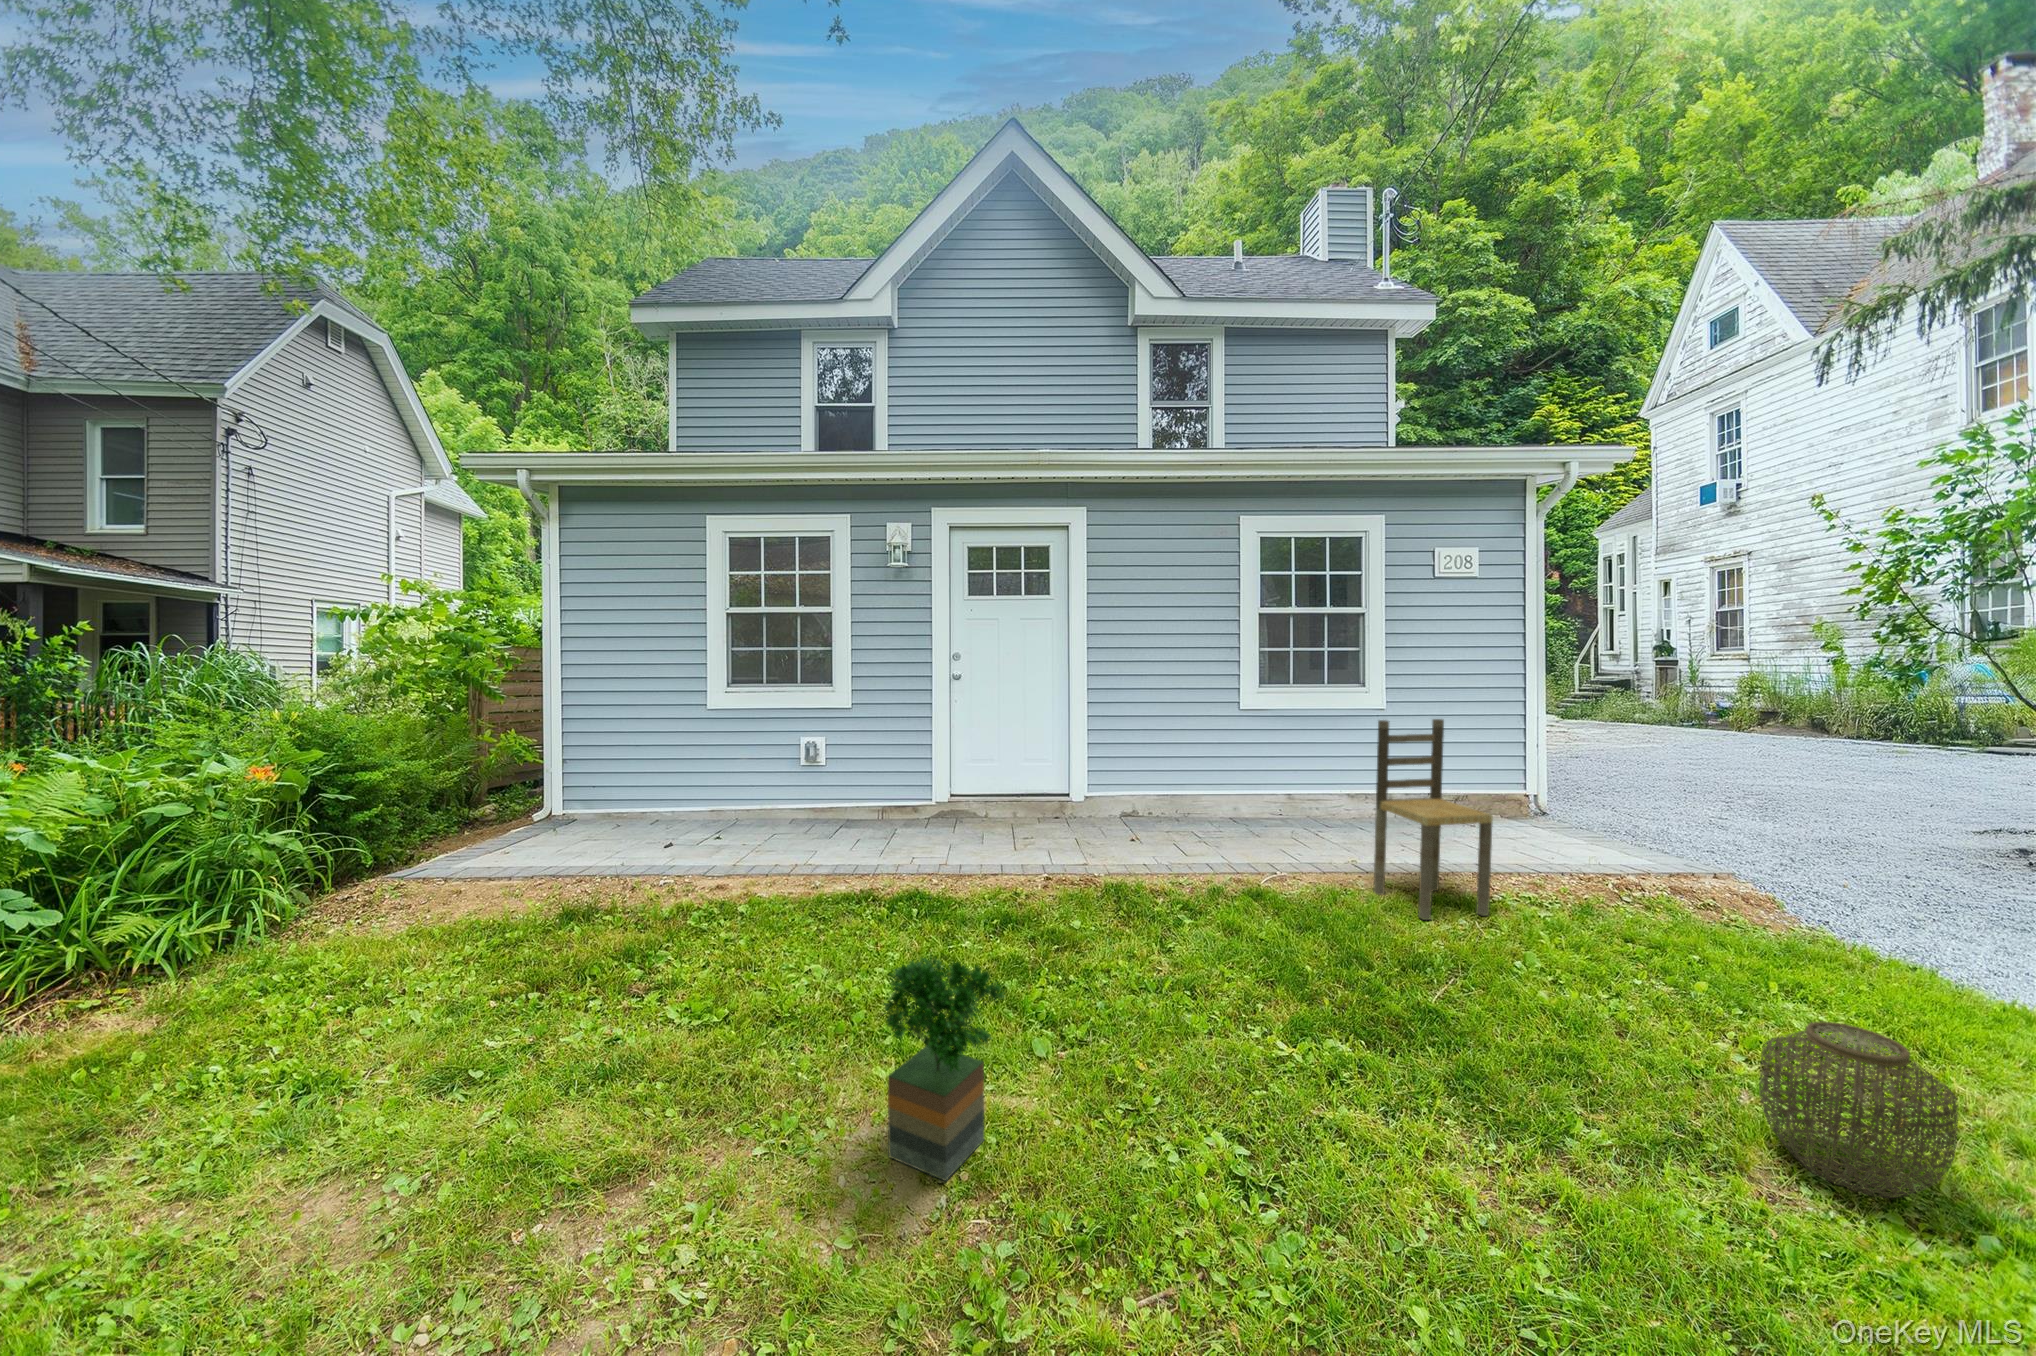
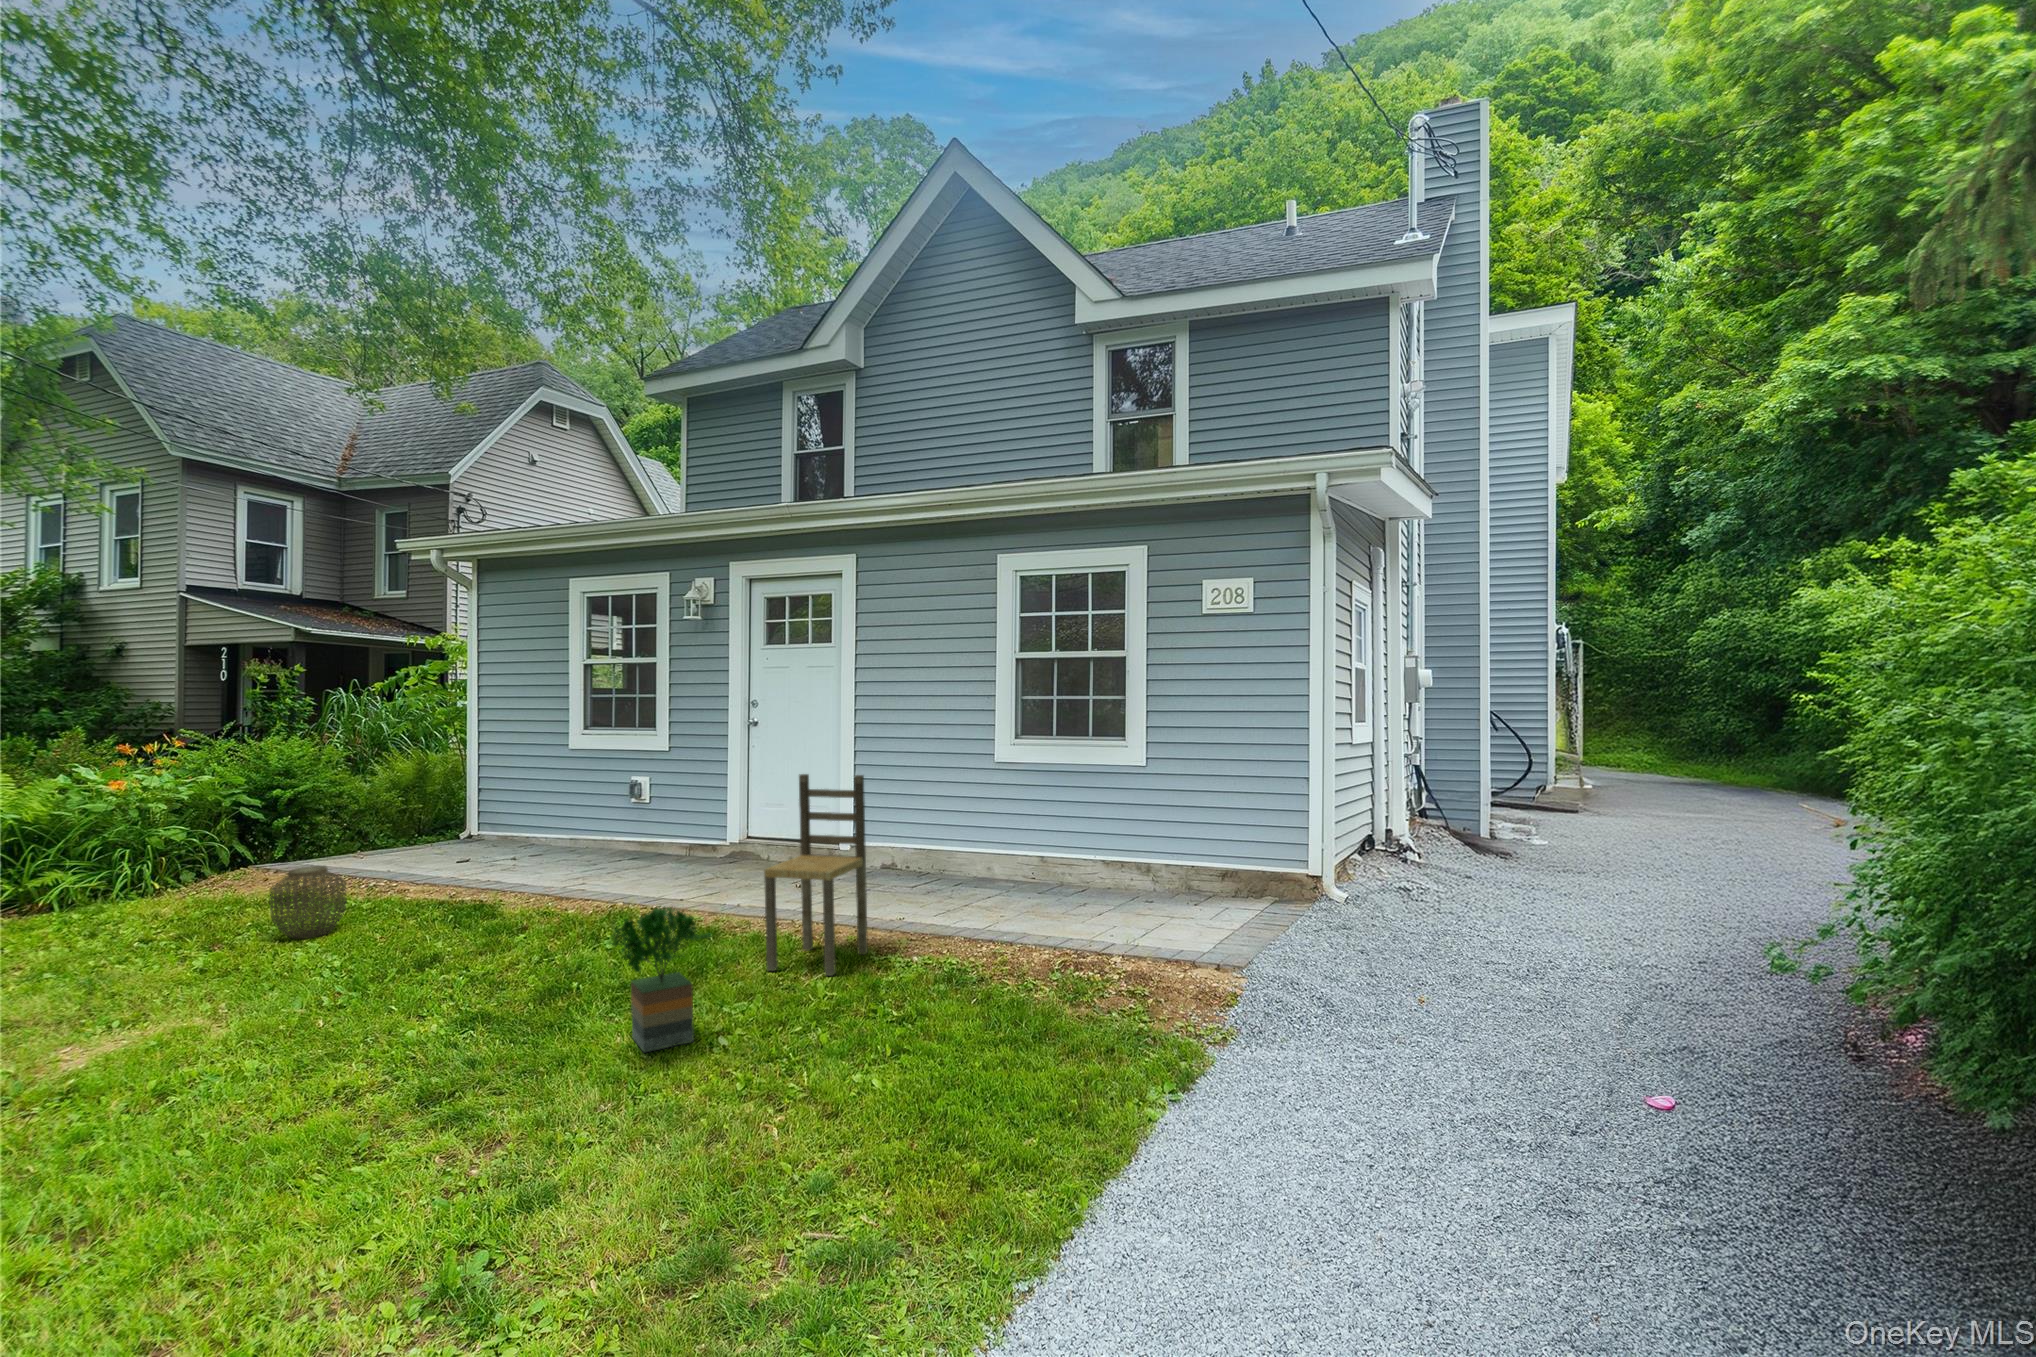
potted tree: present [884,958,1005,1181] -> present [611,907,711,1052]
woven basket: present [1759,1021,1958,1198] -> present [270,866,346,938]

